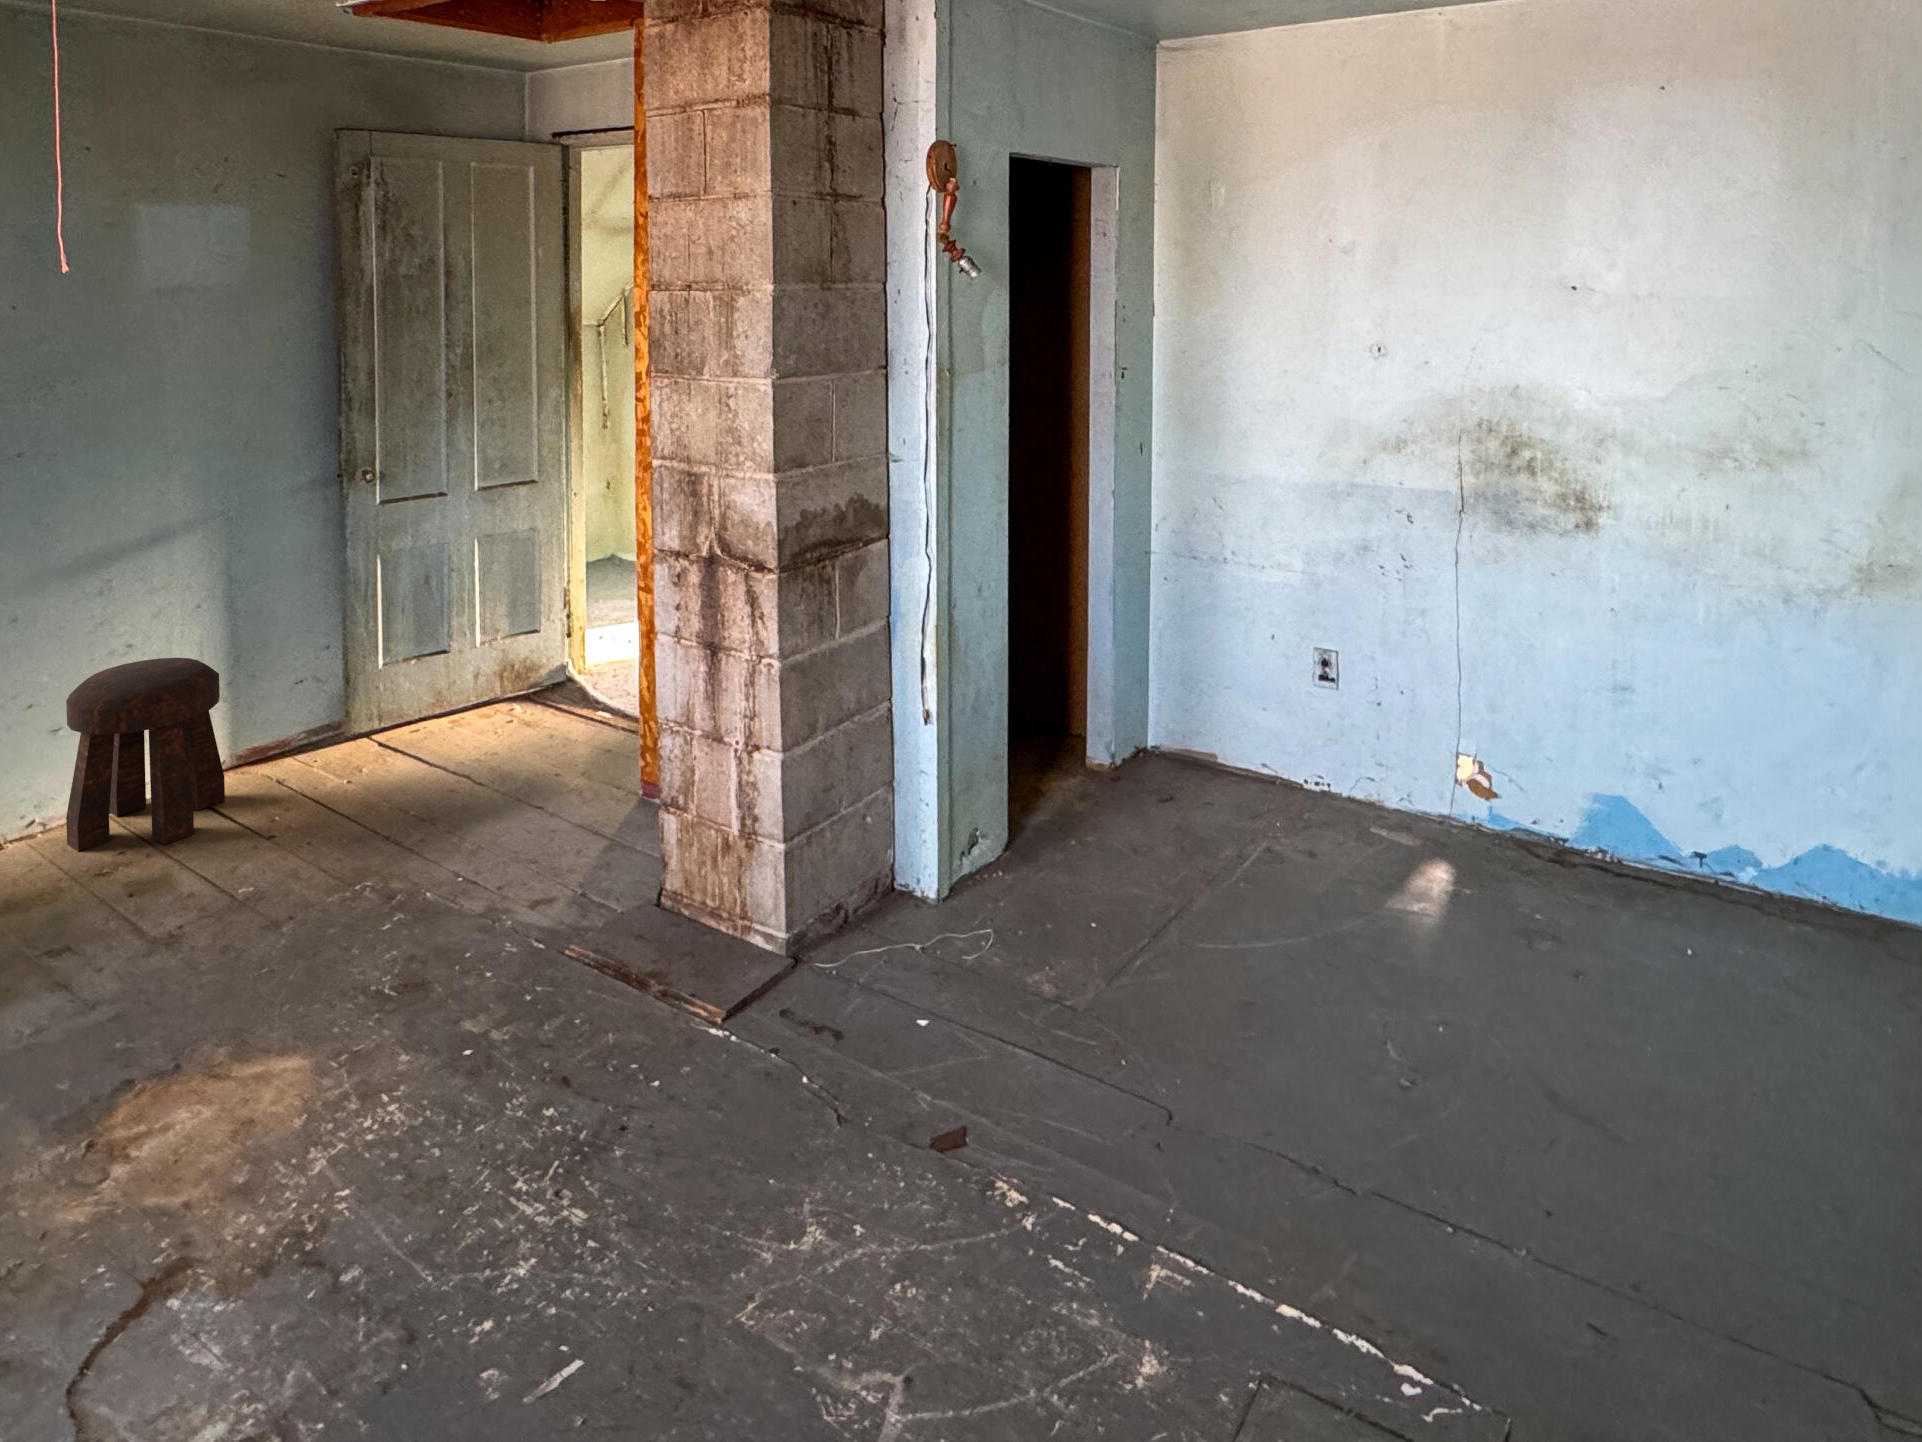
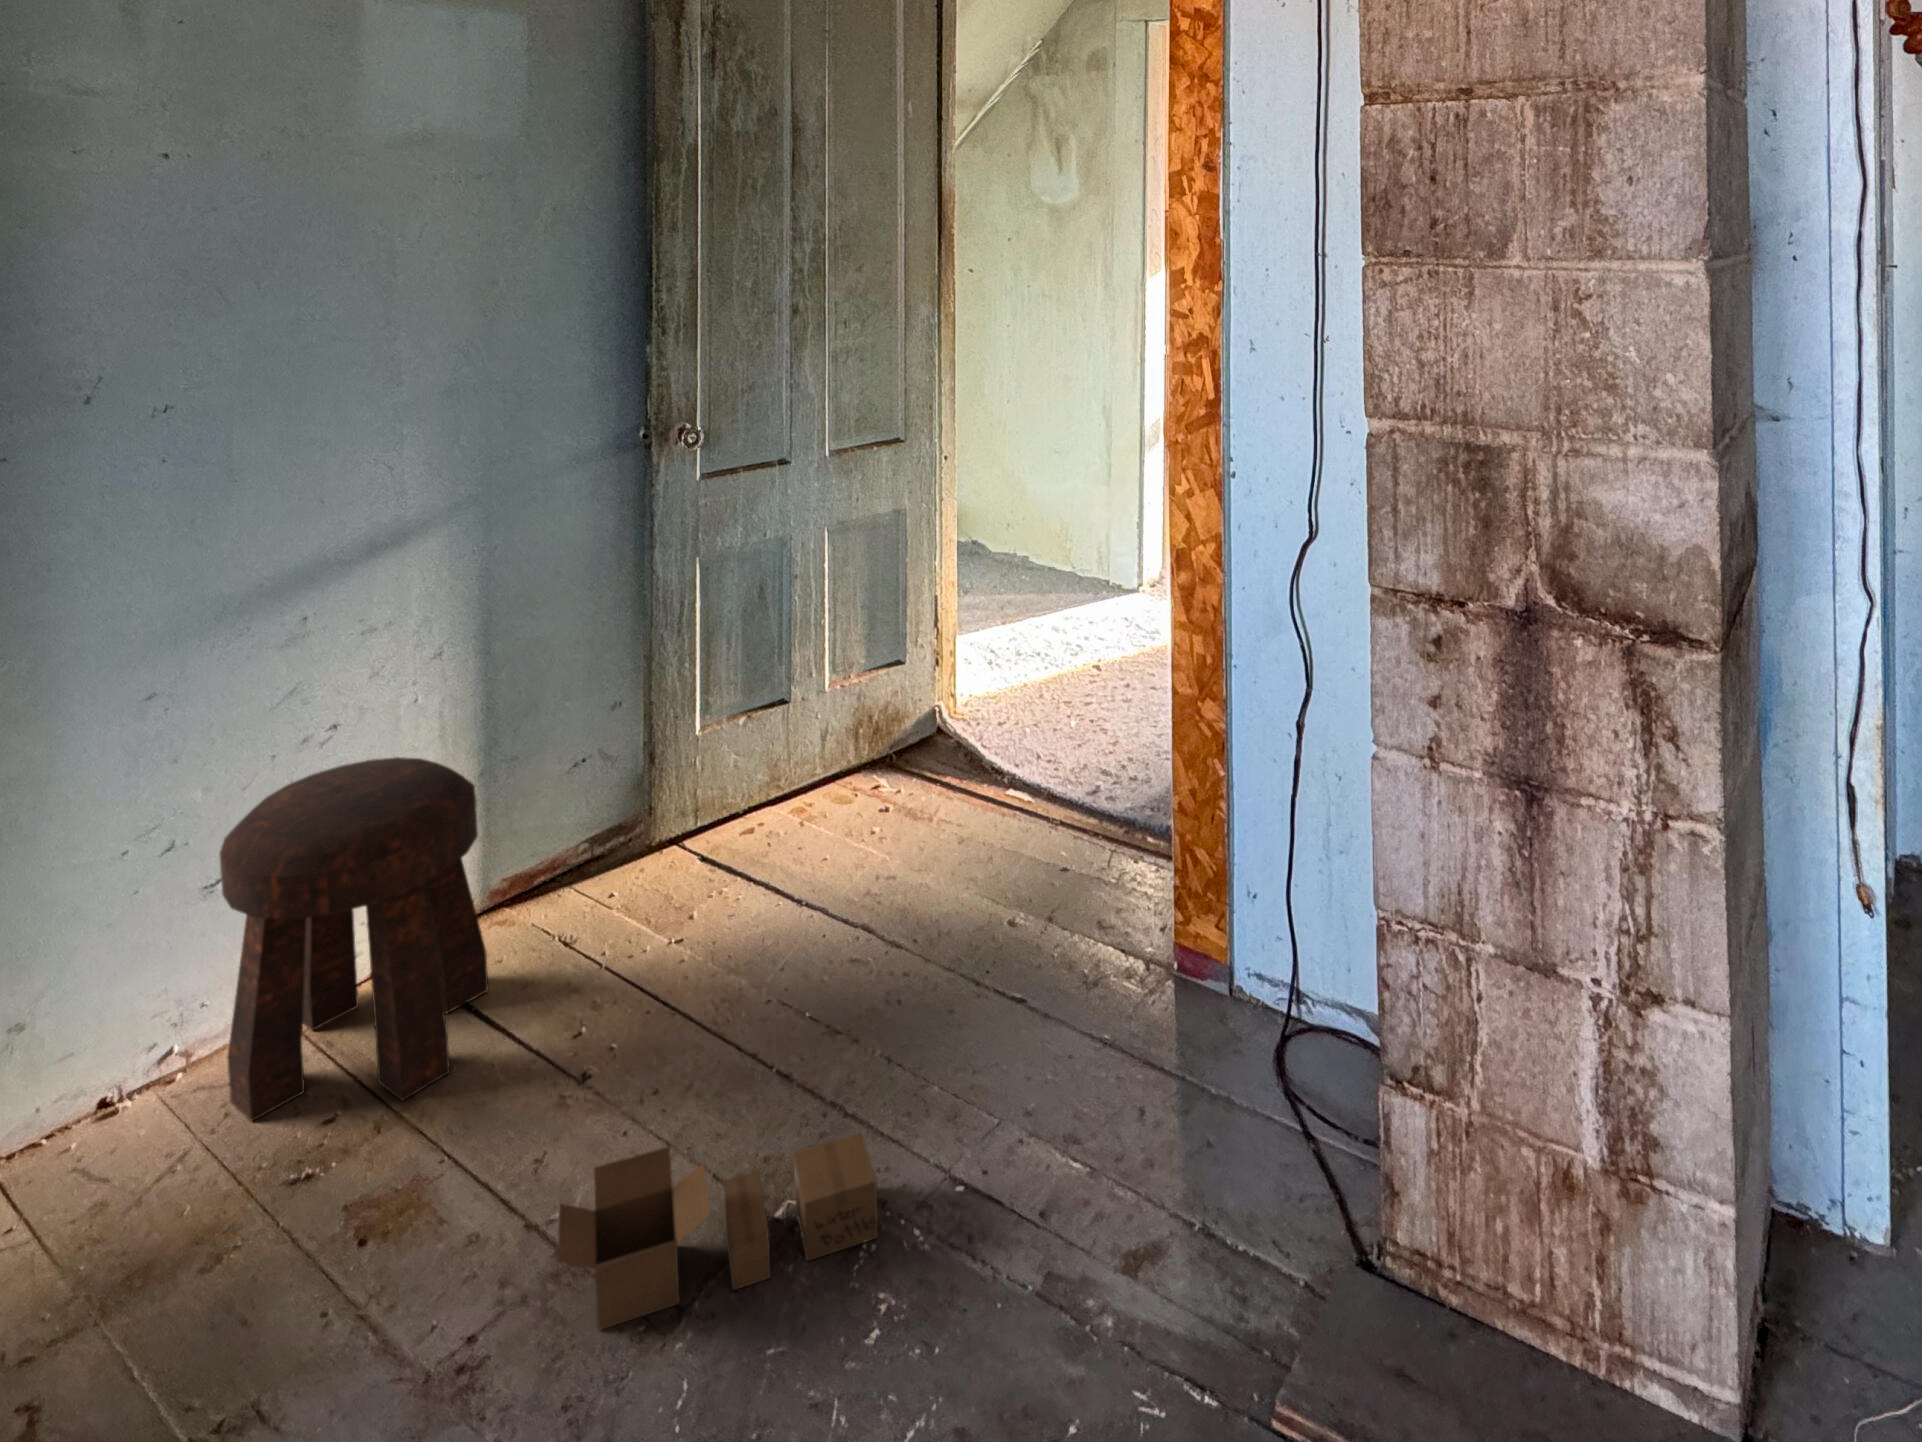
cardboard box: none [227,846,408,923] -> present [558,1132,878,1330]

